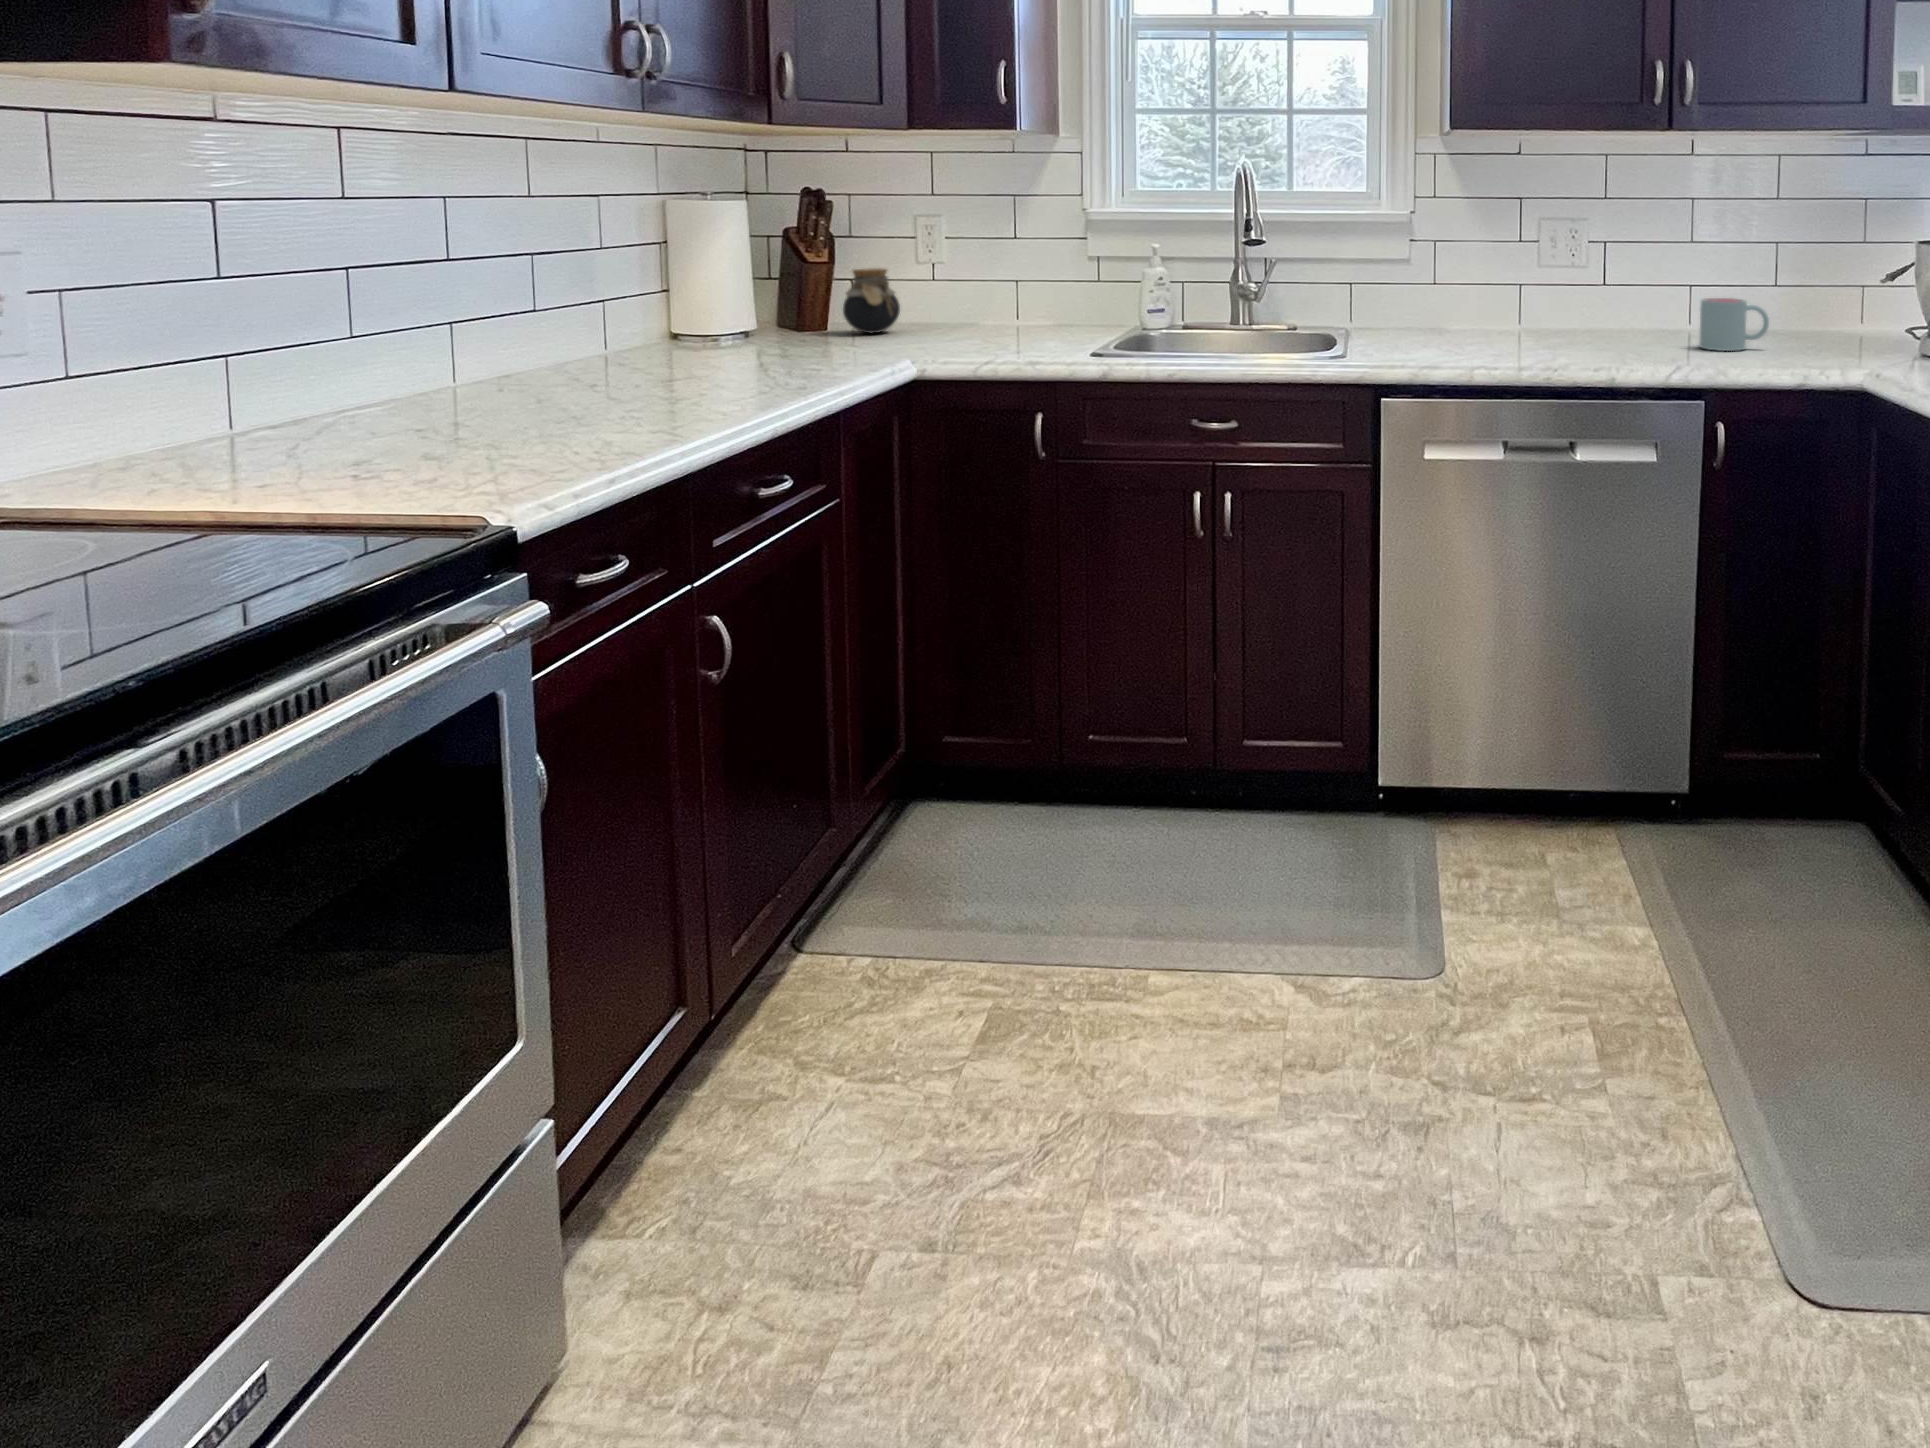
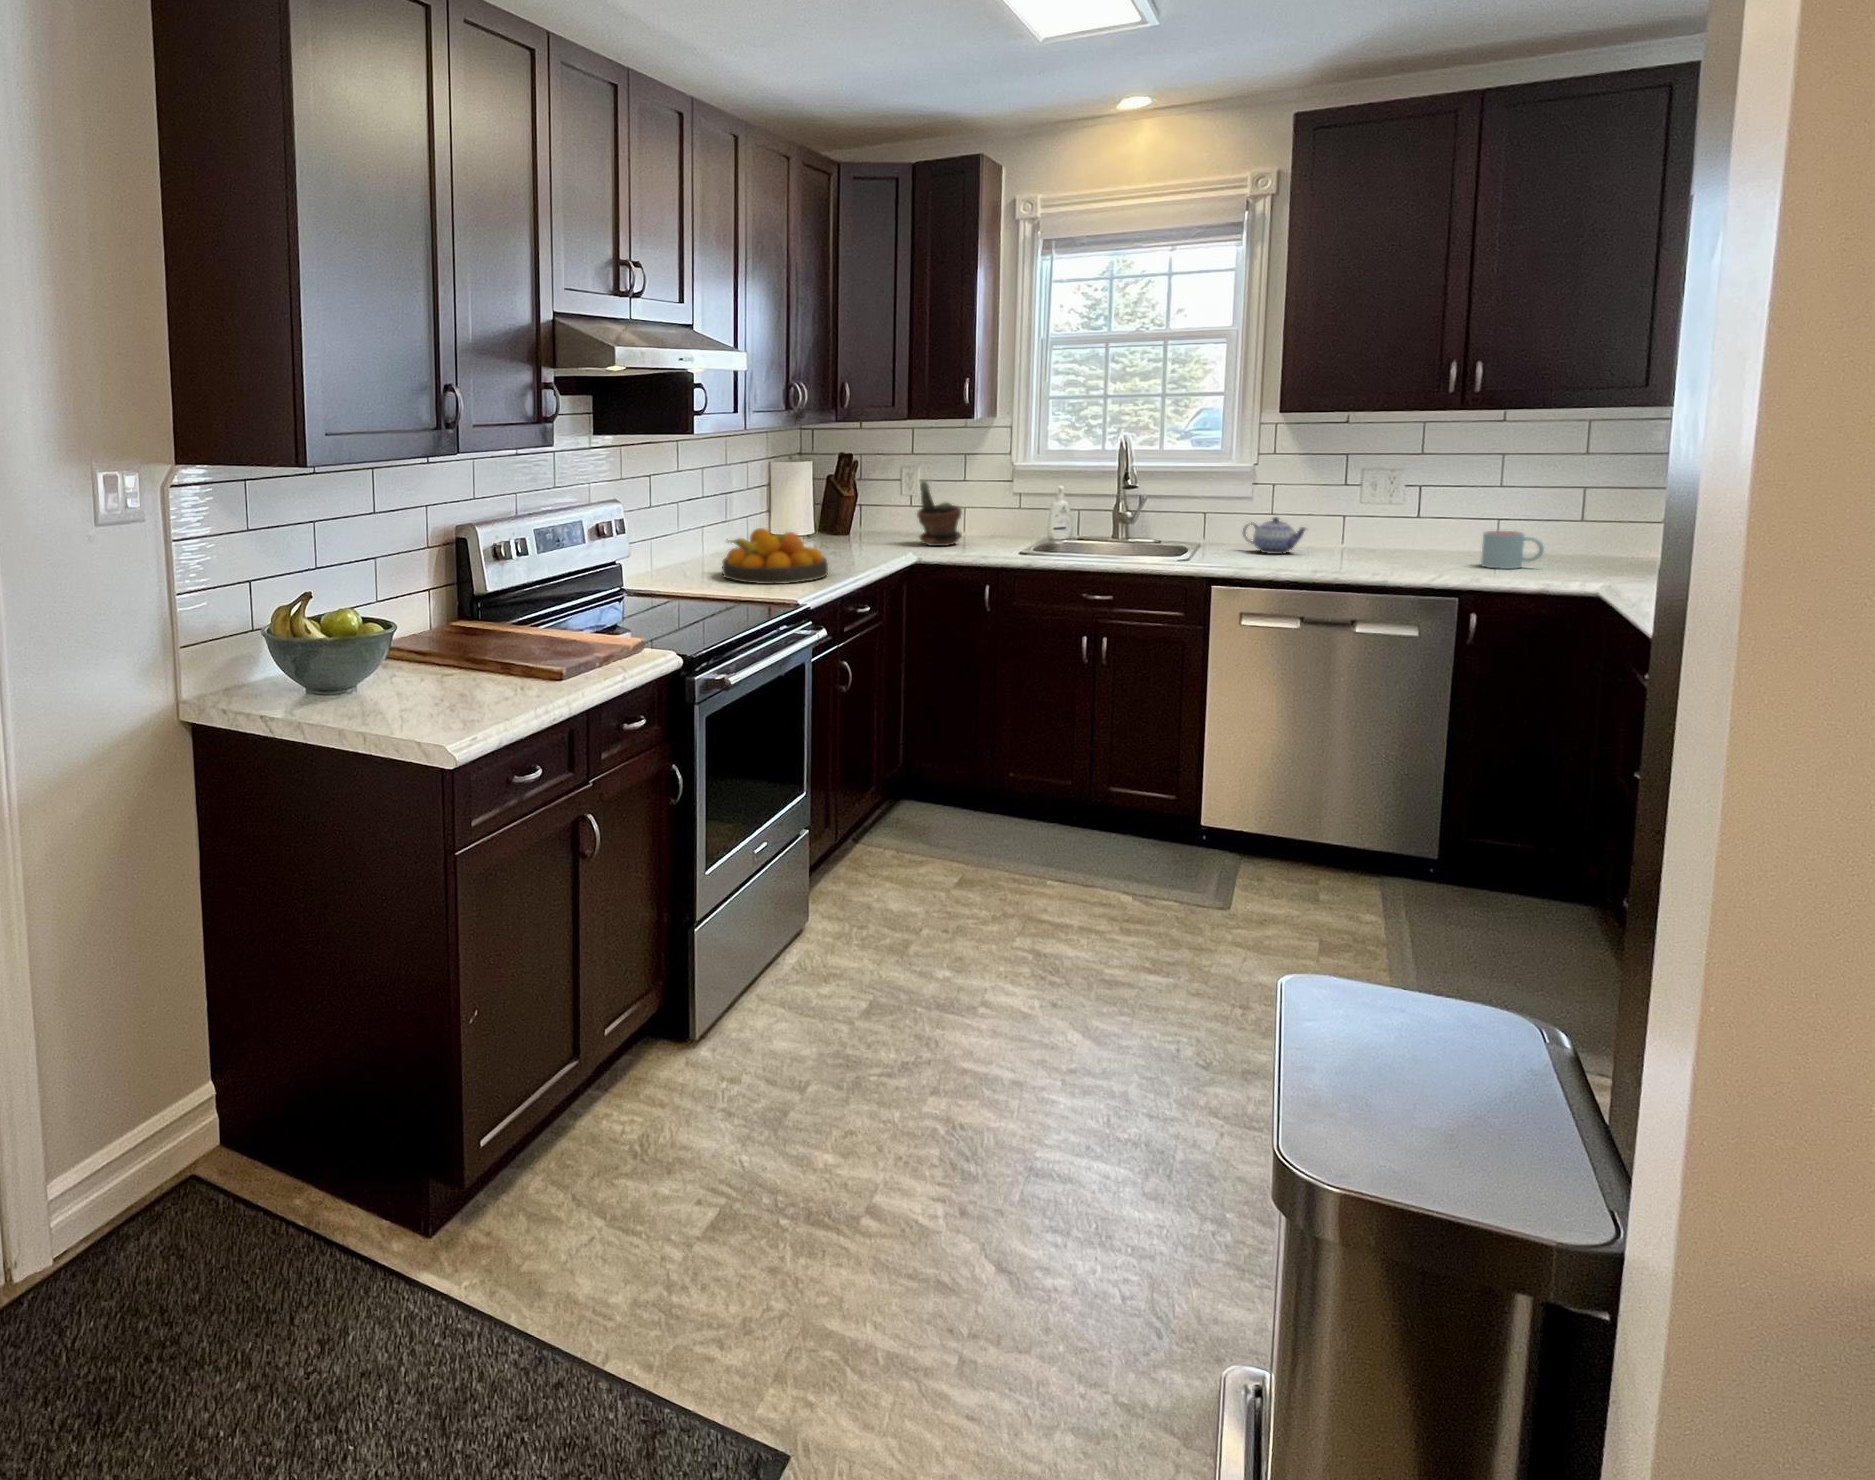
potted plant: none [931,229,1007,344] -> present [917,480,962,546]
jar: present [843,268,900,333] -> none [860,500,893,538]
teapot: none [1403,285,1489,340] -> present [1243,517,1306,554]
fruit bowl: none [437,307,711,437] -> present [722,528,828,584]

